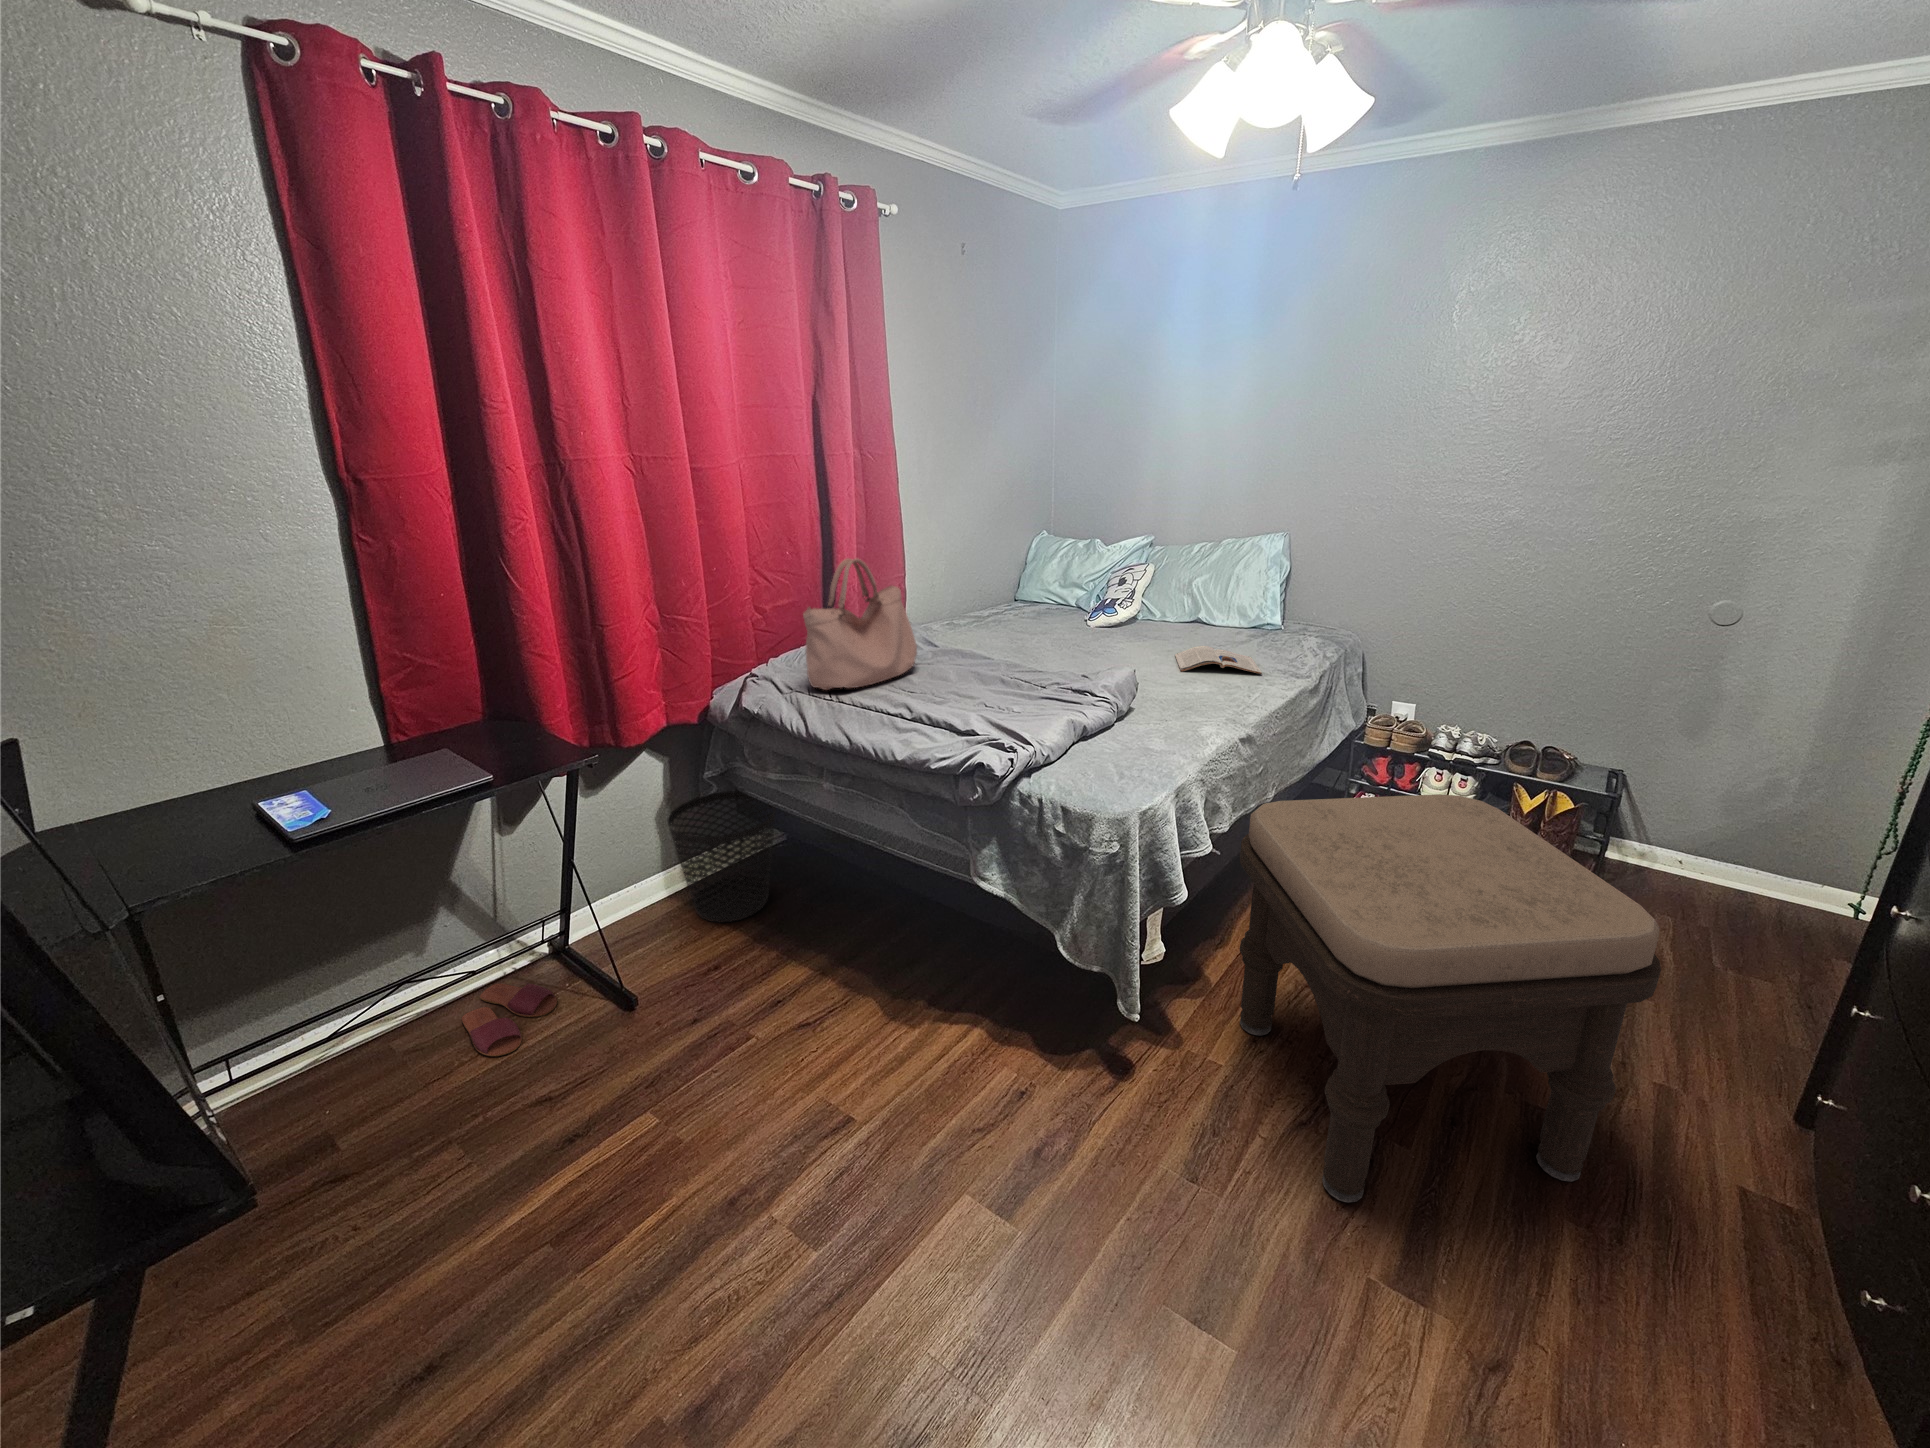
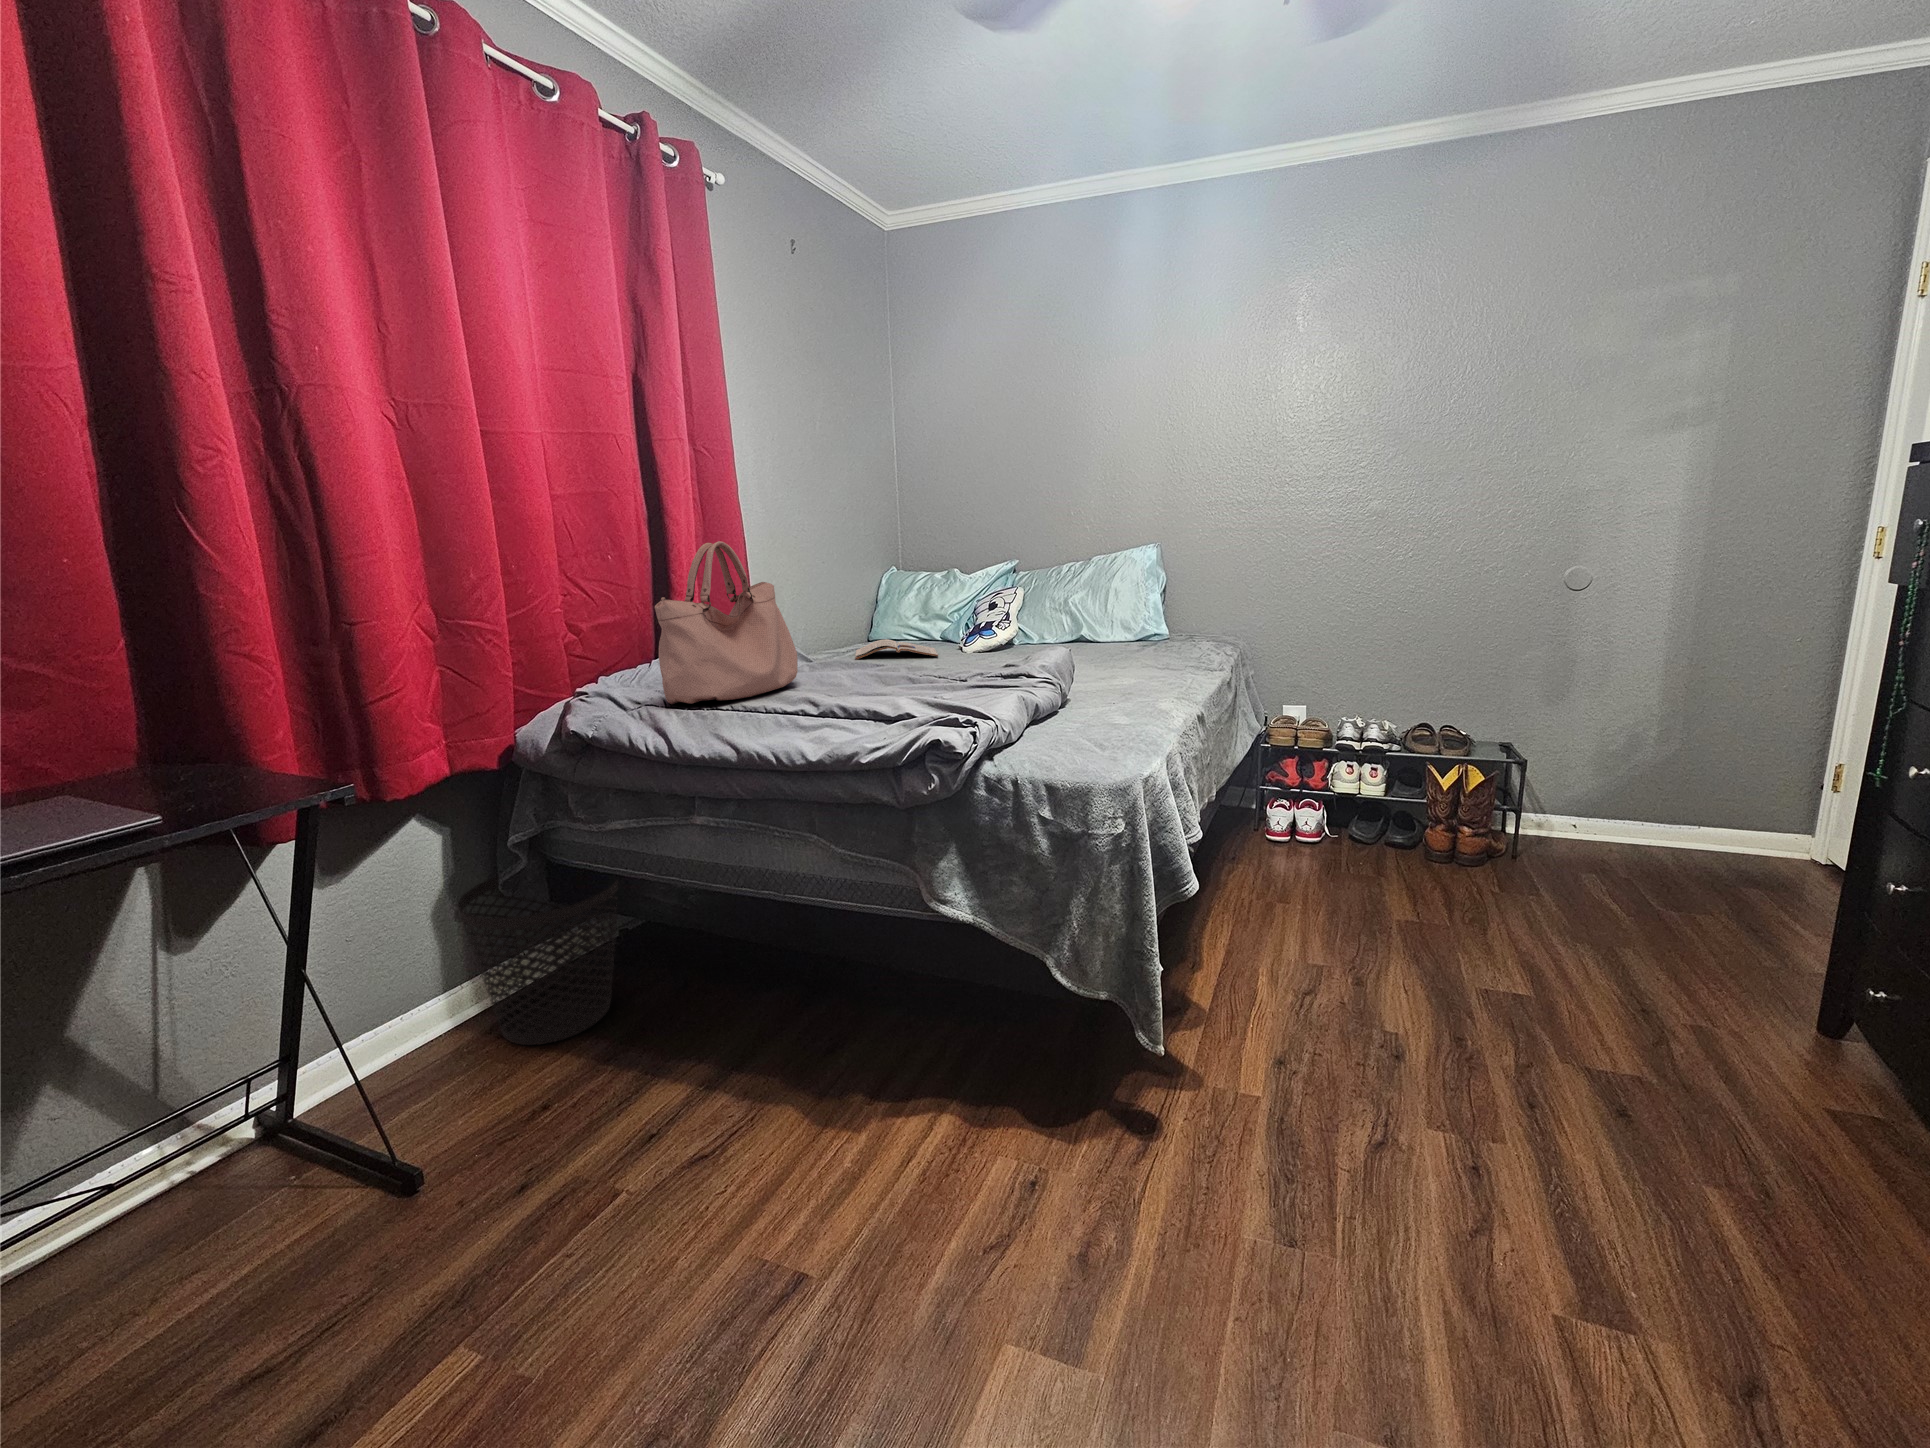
magazine: present [1175,646,1262,674] -> present [855,639,938,659]
ottoman: present [1239,794,1661,1203] -> none [1245,740,1755,1226]
slippers: present [462,983,557,1056] -> none [77,1185,270,1323]

